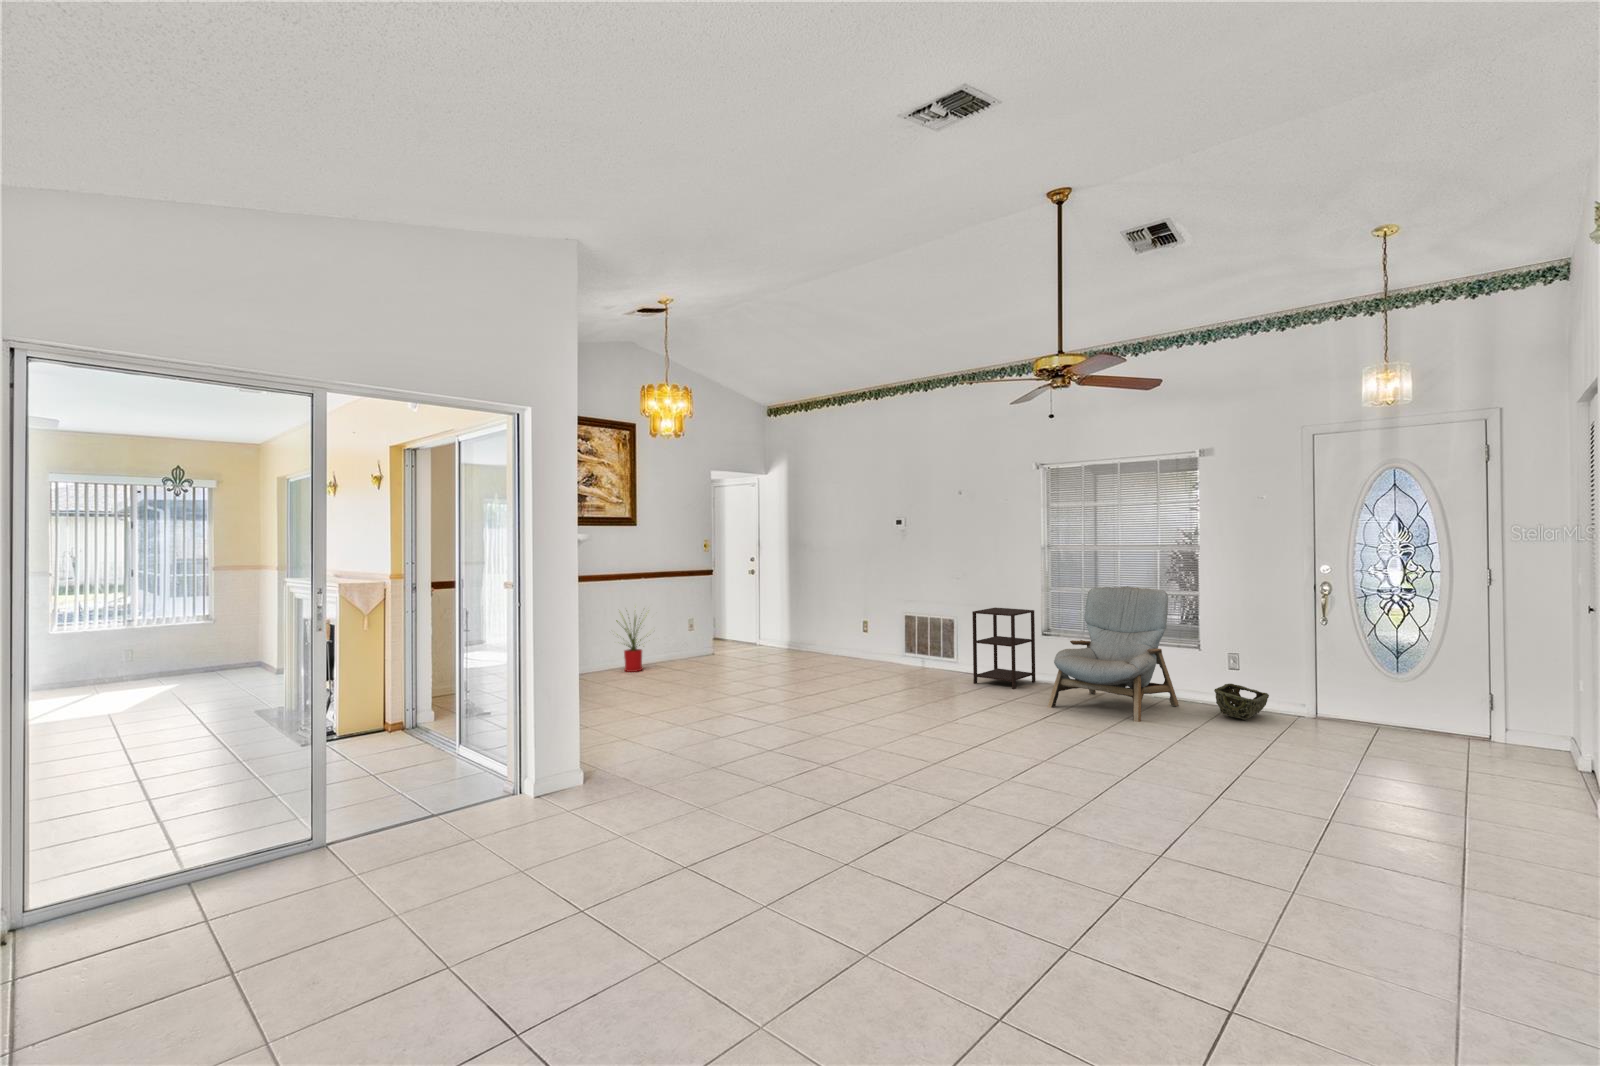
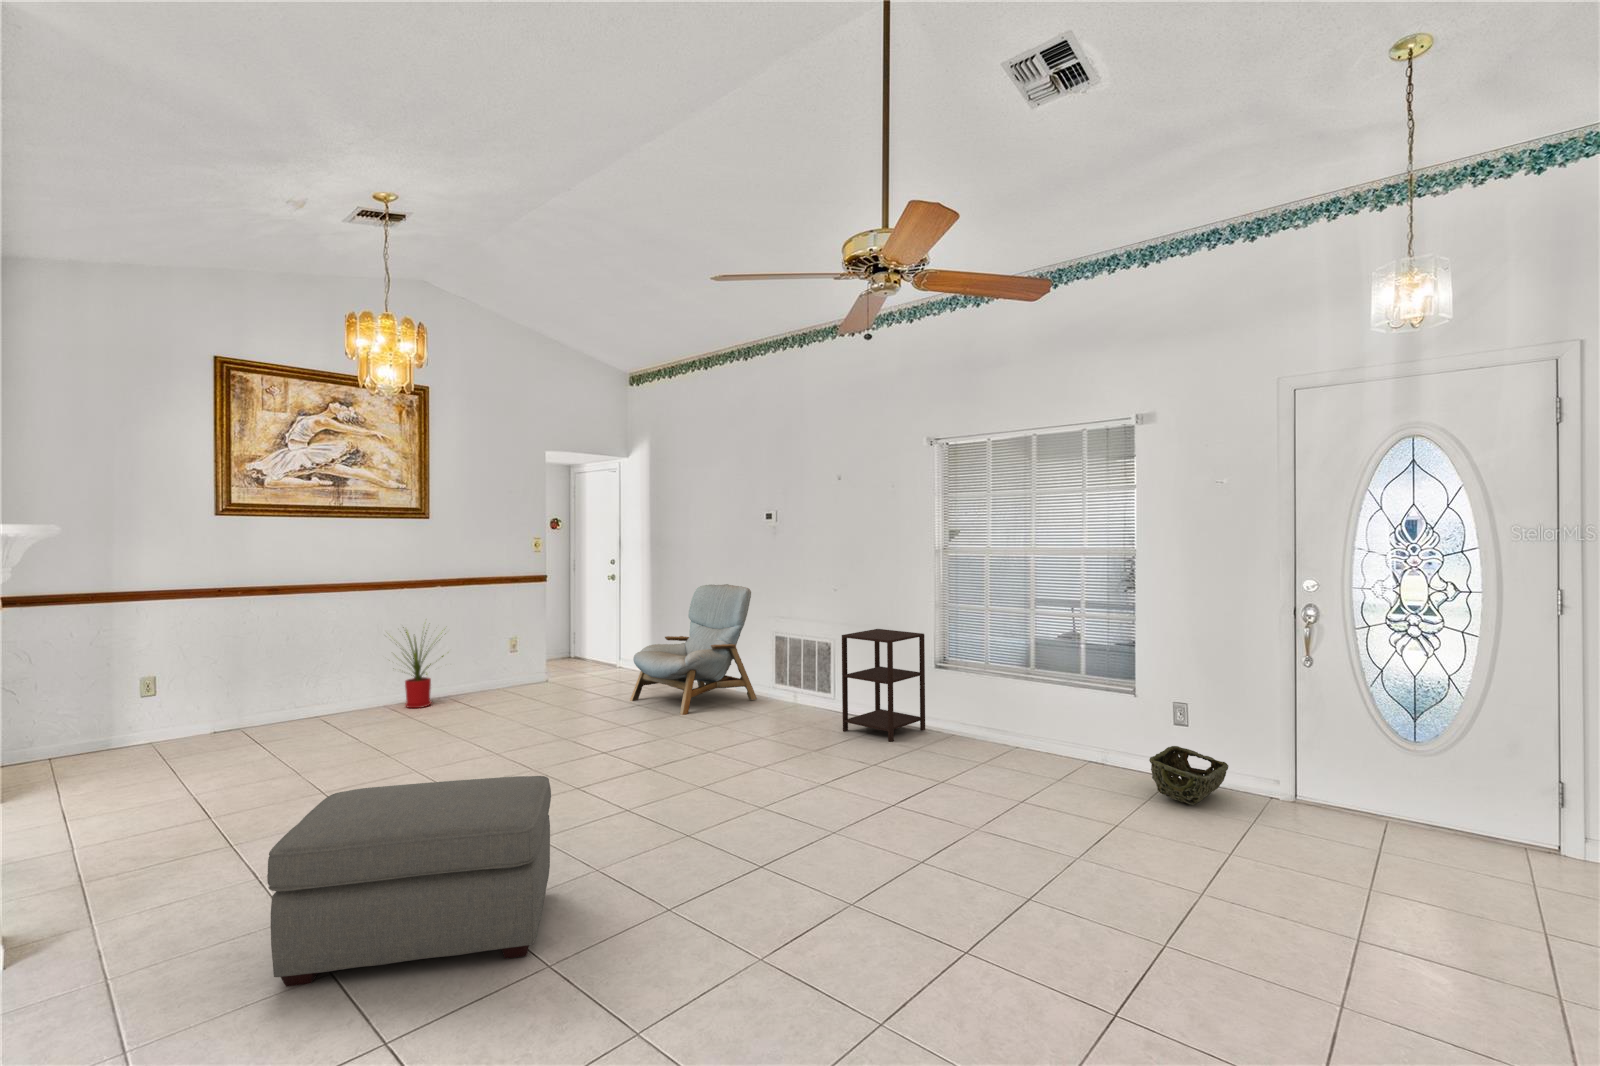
armchair: present [1048,586,1179,722] -> present [630,584,757,715]
ottoman: none [728,687,875,793] -> present [267,776,551,986]

